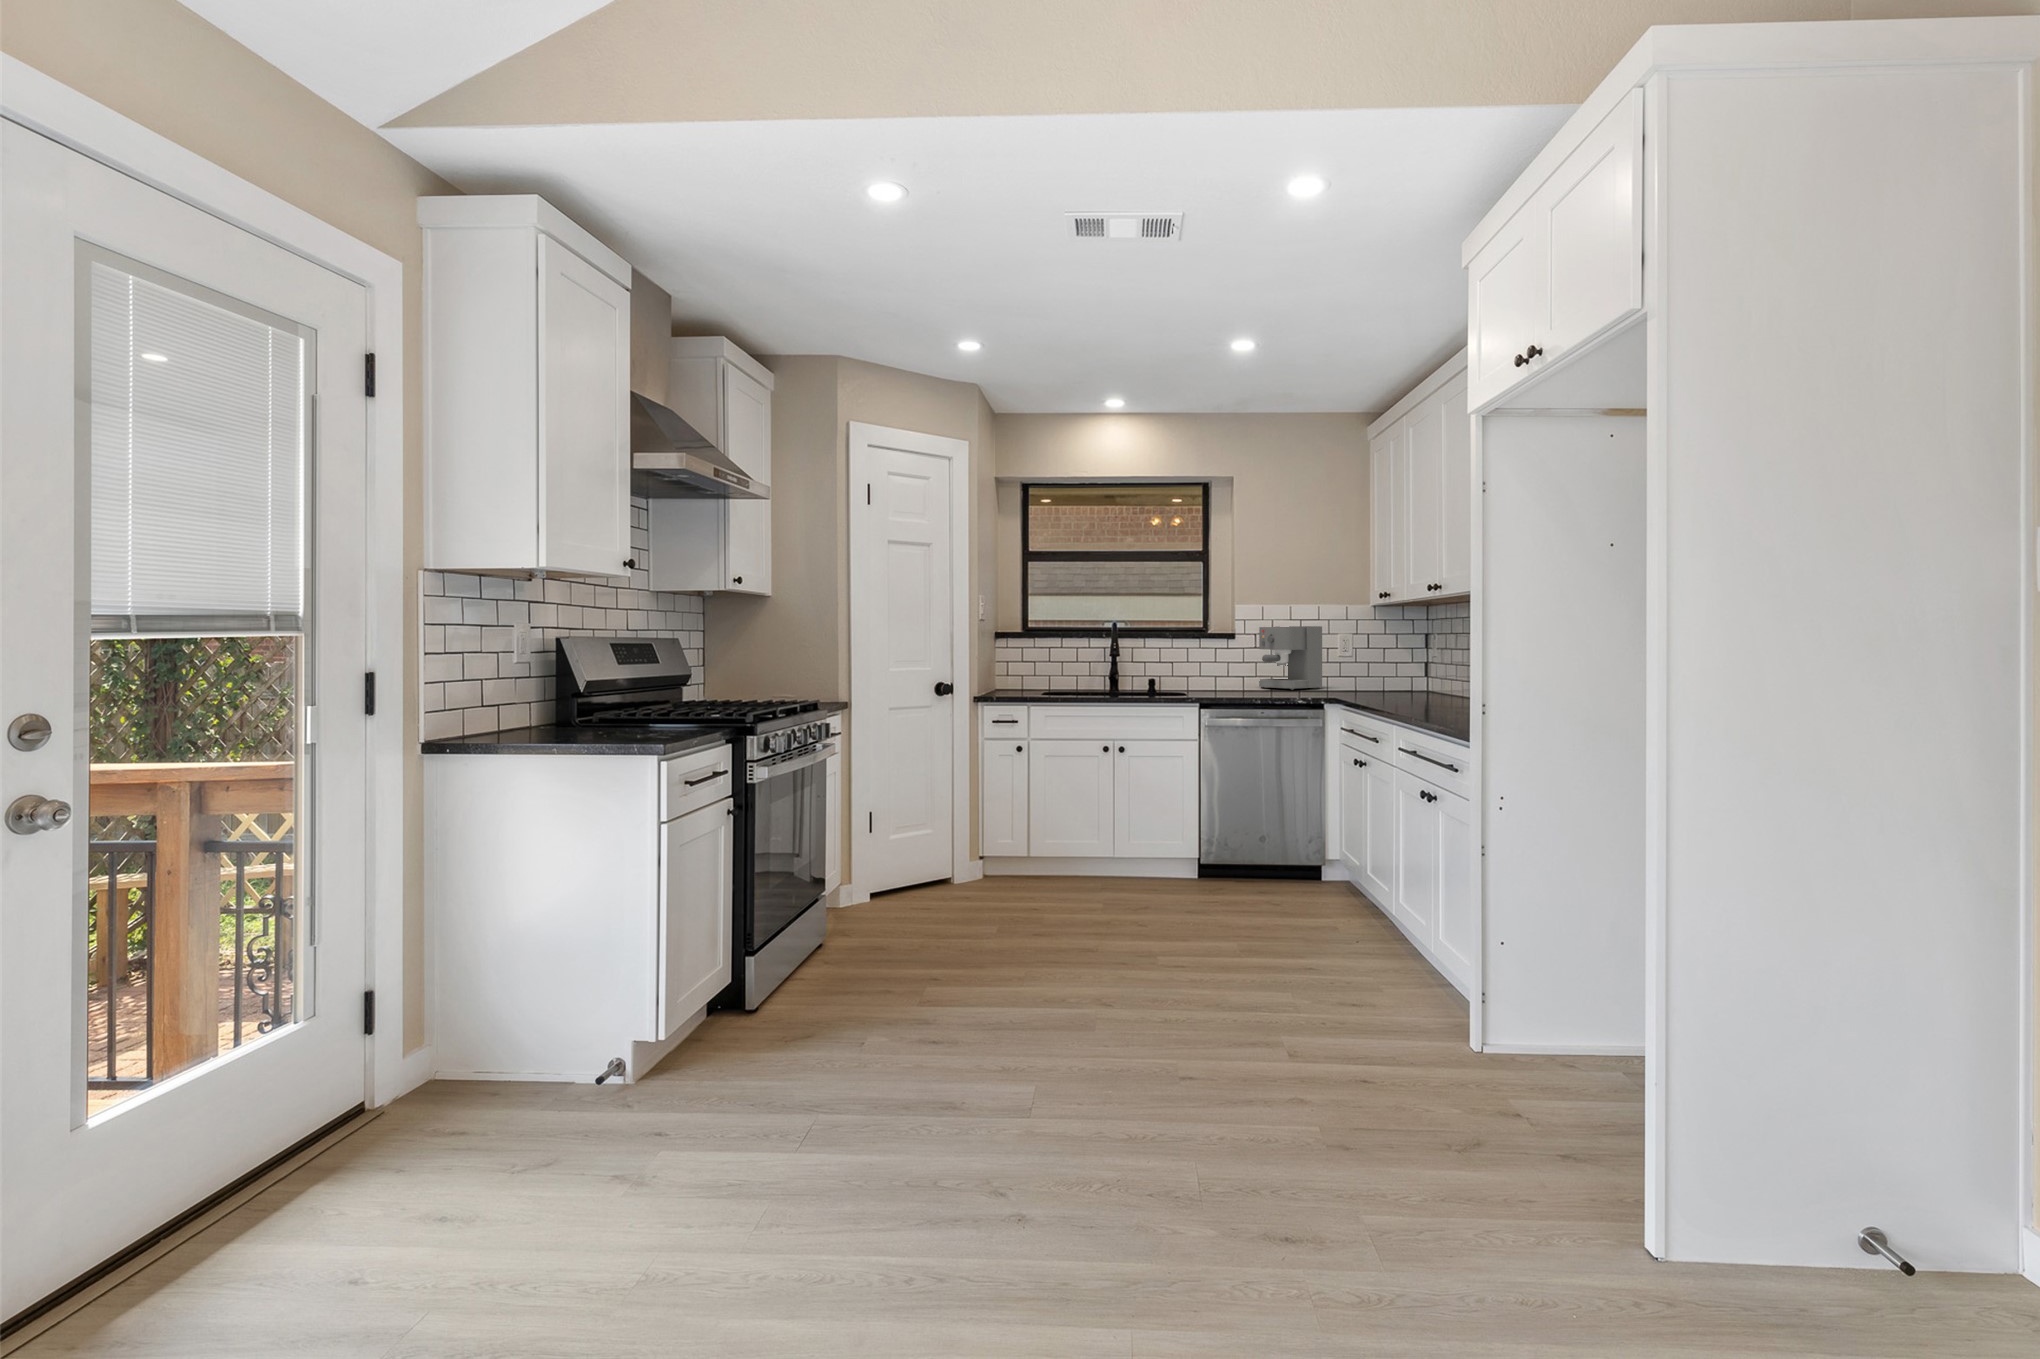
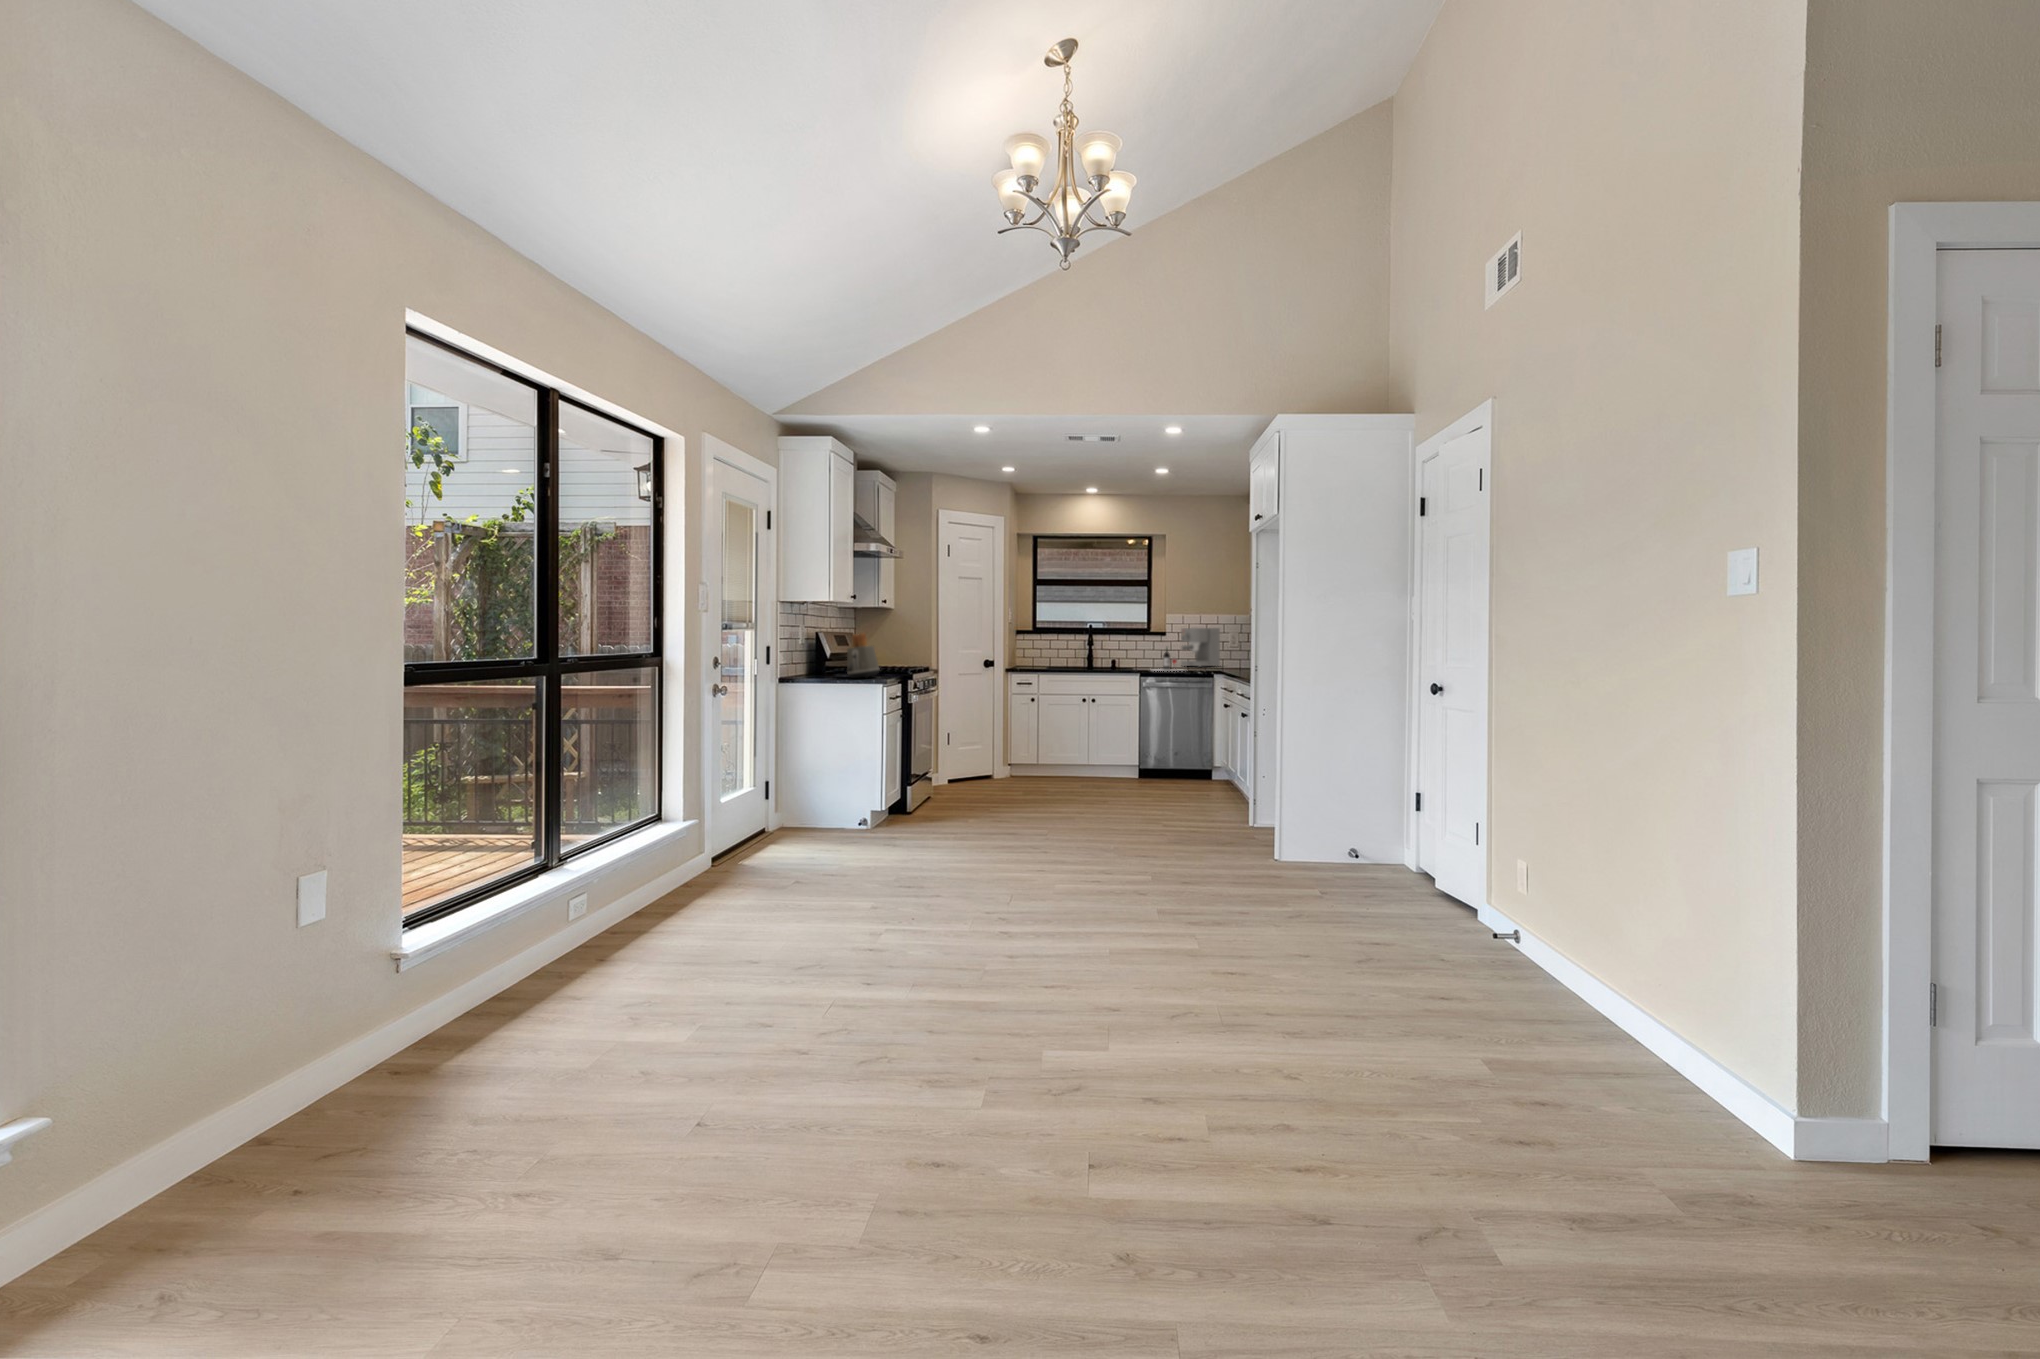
toaster: none [577,639,669,740] -> present [847,633,880,678]
wine bottle: none [1210,658,1280,698] -> present [1162,648,1177,671]

